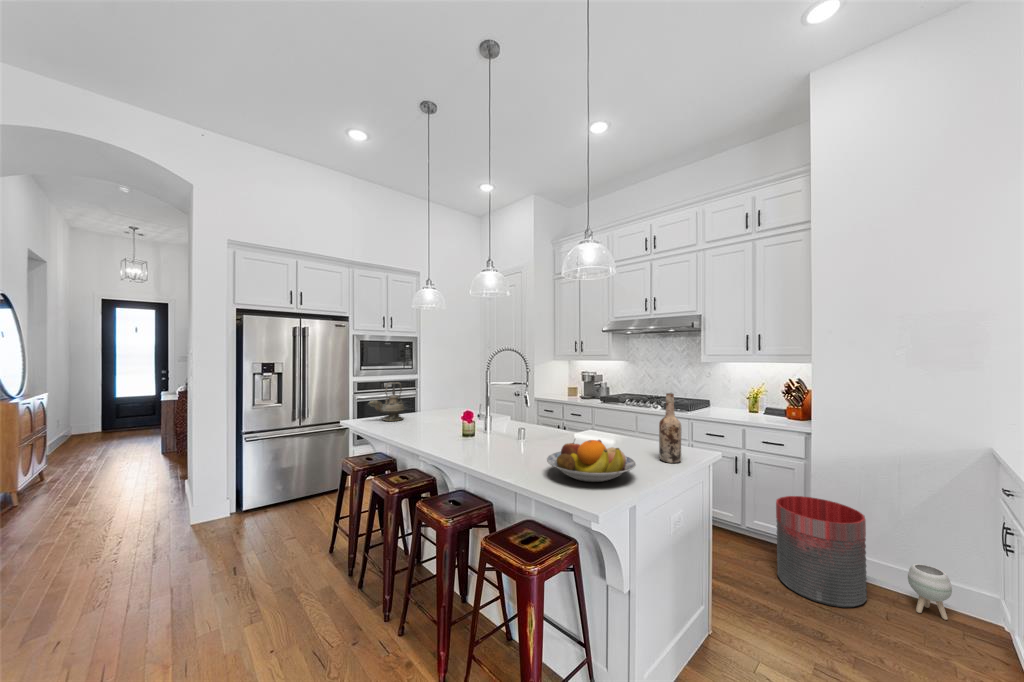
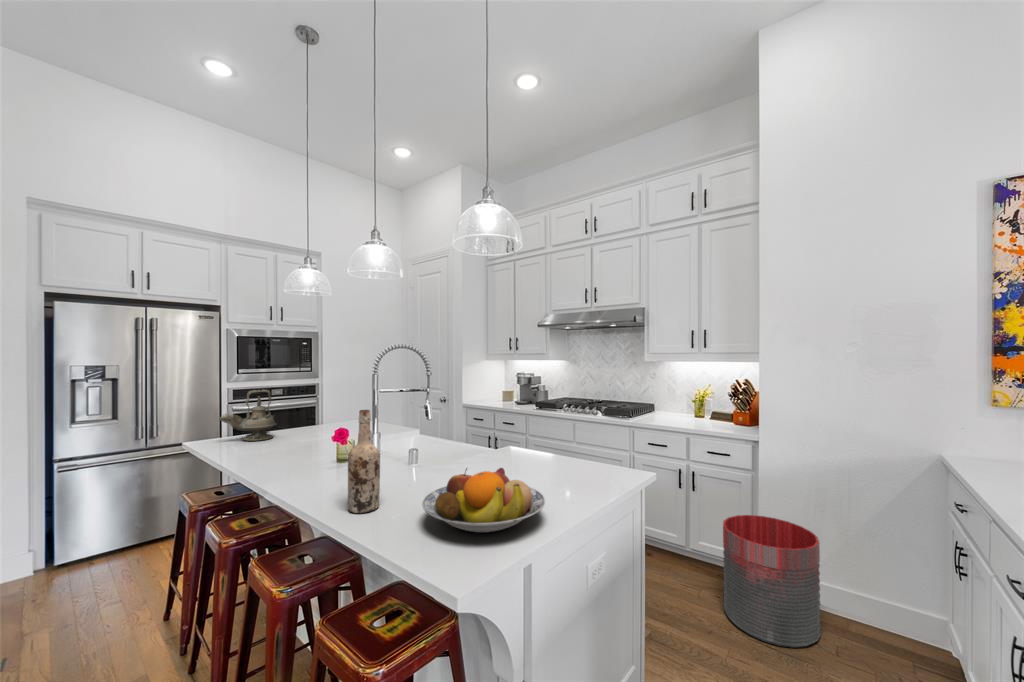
wine bottle: present [659,393,681,463] -> present [348,410,380,513]
planter: present [908,564,952,620] -> none [863,590,910,654]

